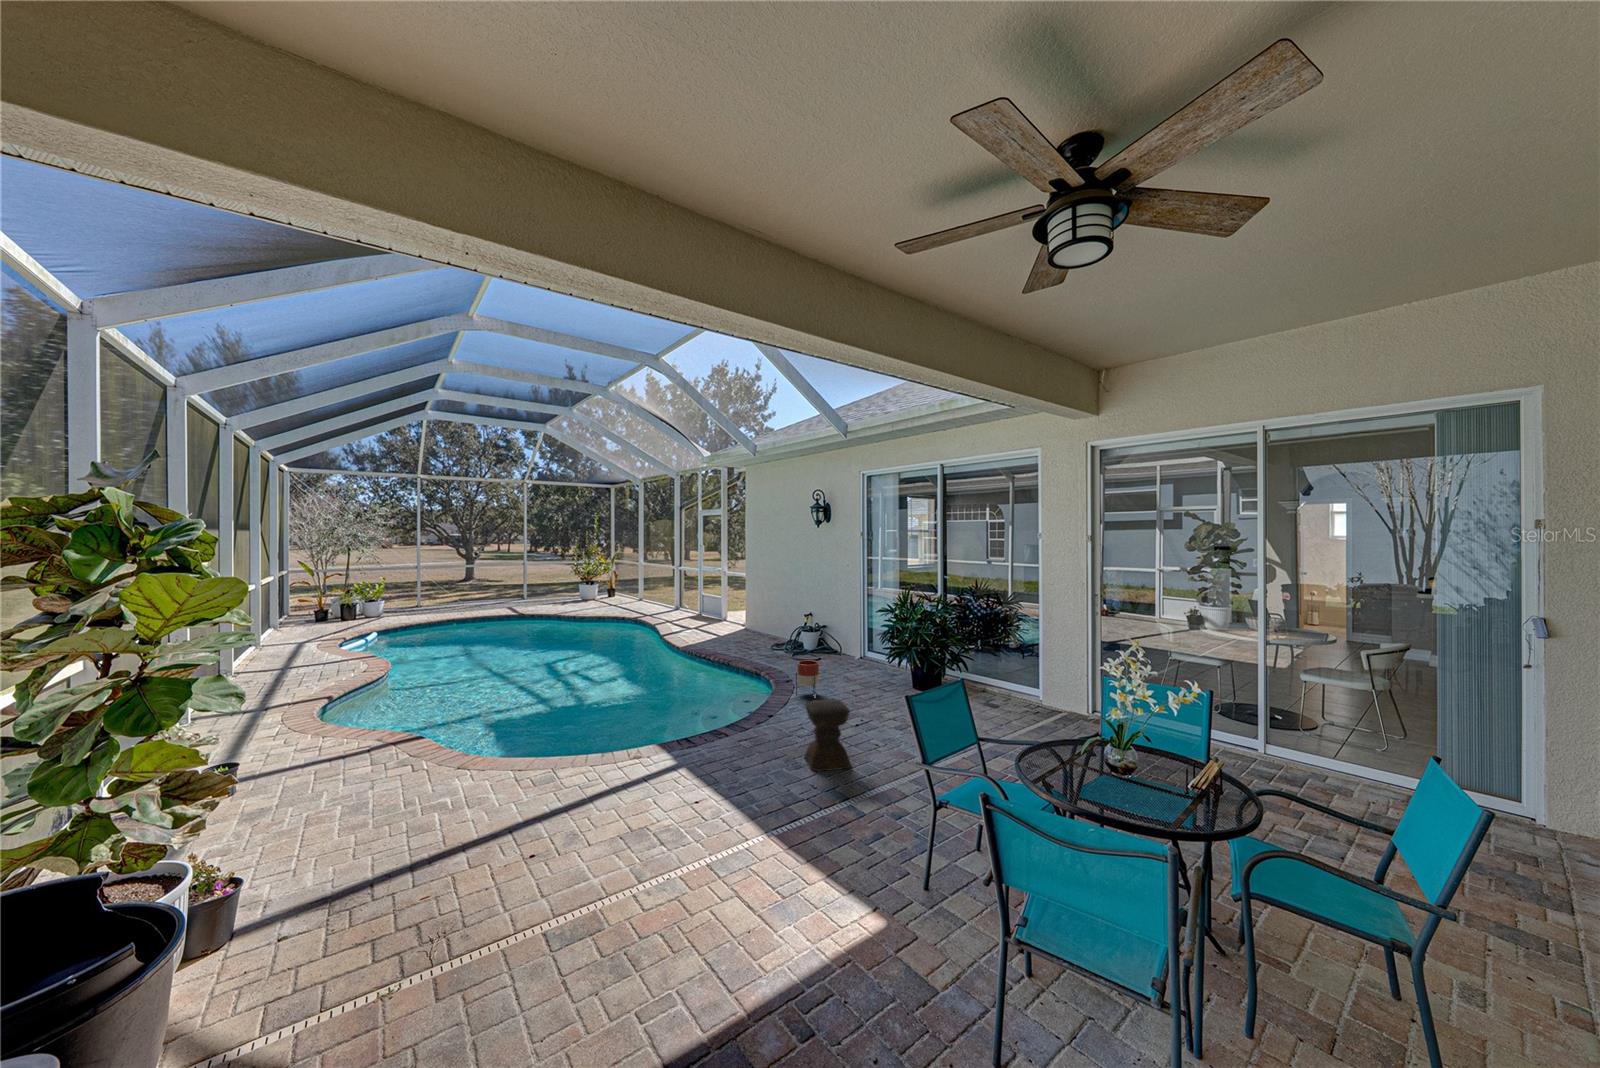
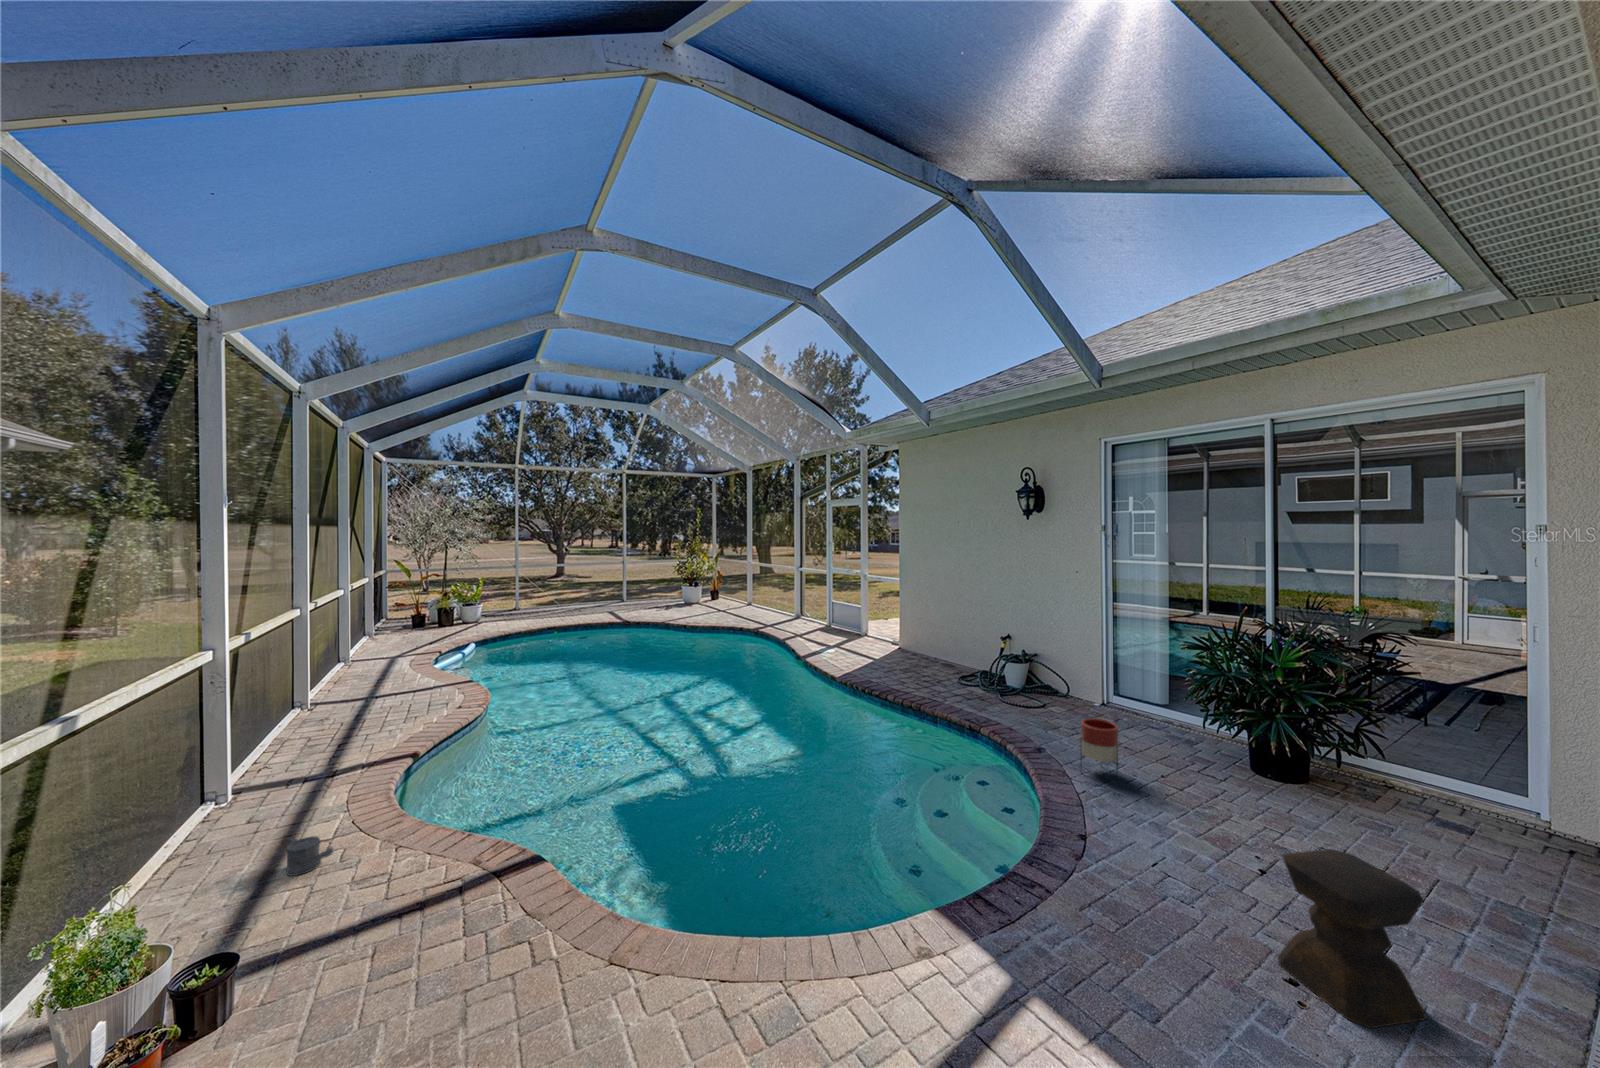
watering can: none [249,727,282,748] -> present [286,836,333,876]

